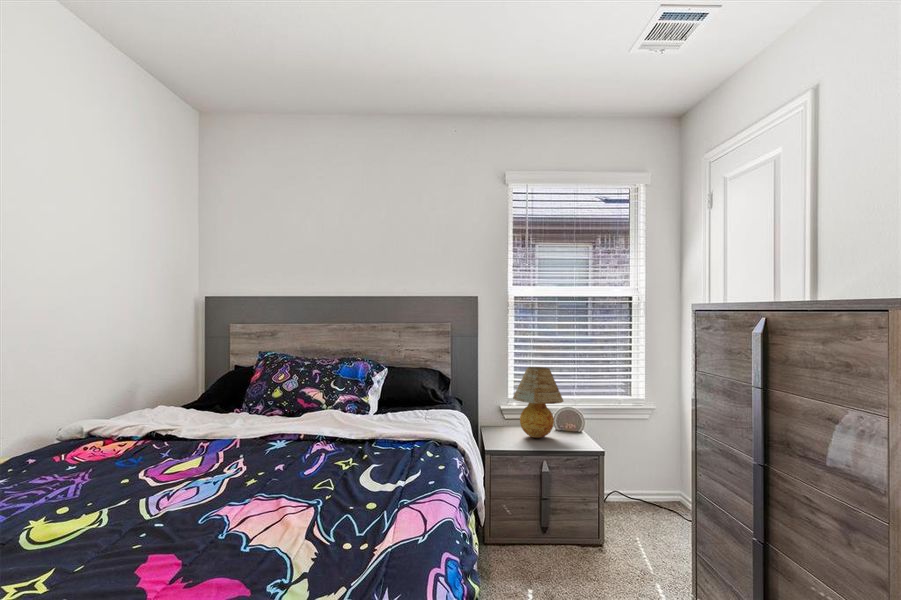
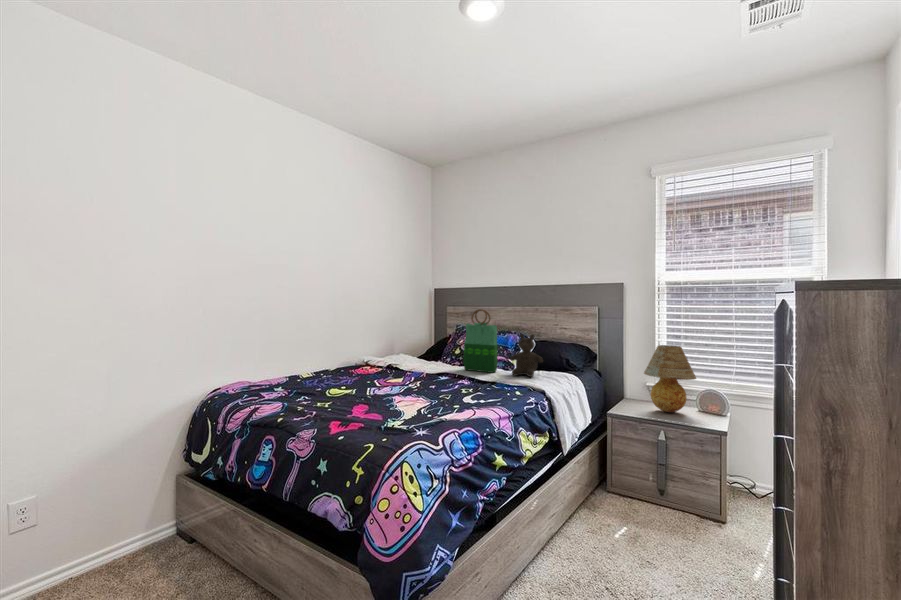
tote bag: none [317,336,366,424] -> present [464,309,498,373]
teddy bear: none [384,367,427,424] -> present [510,334,543,377]

